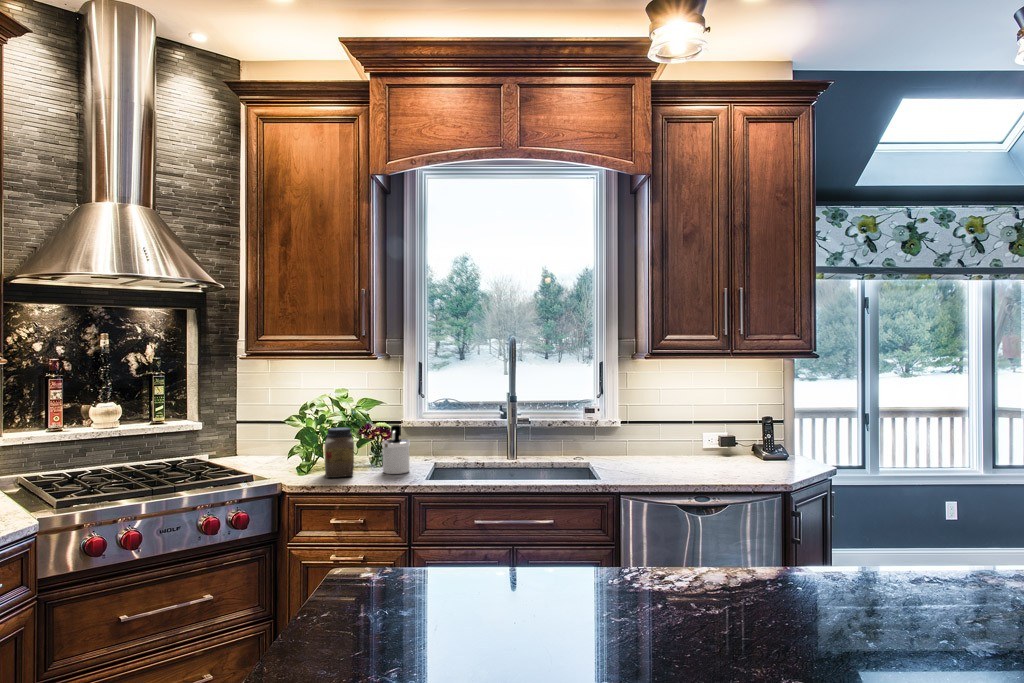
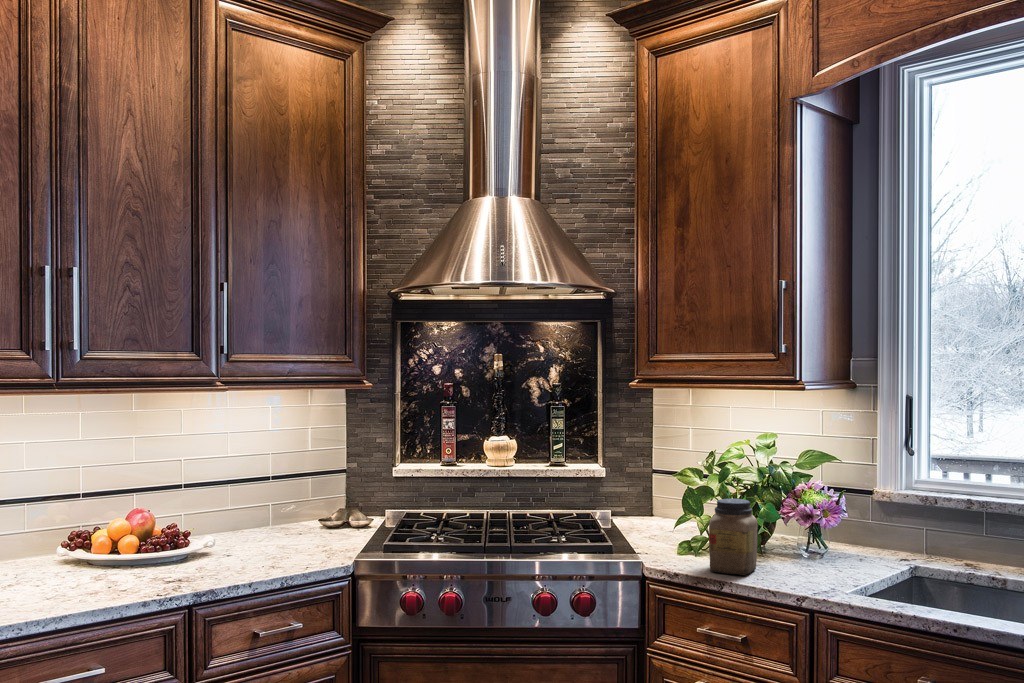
soap dispenser: present [382,425,410,474] -> none [799,504,846,584]

